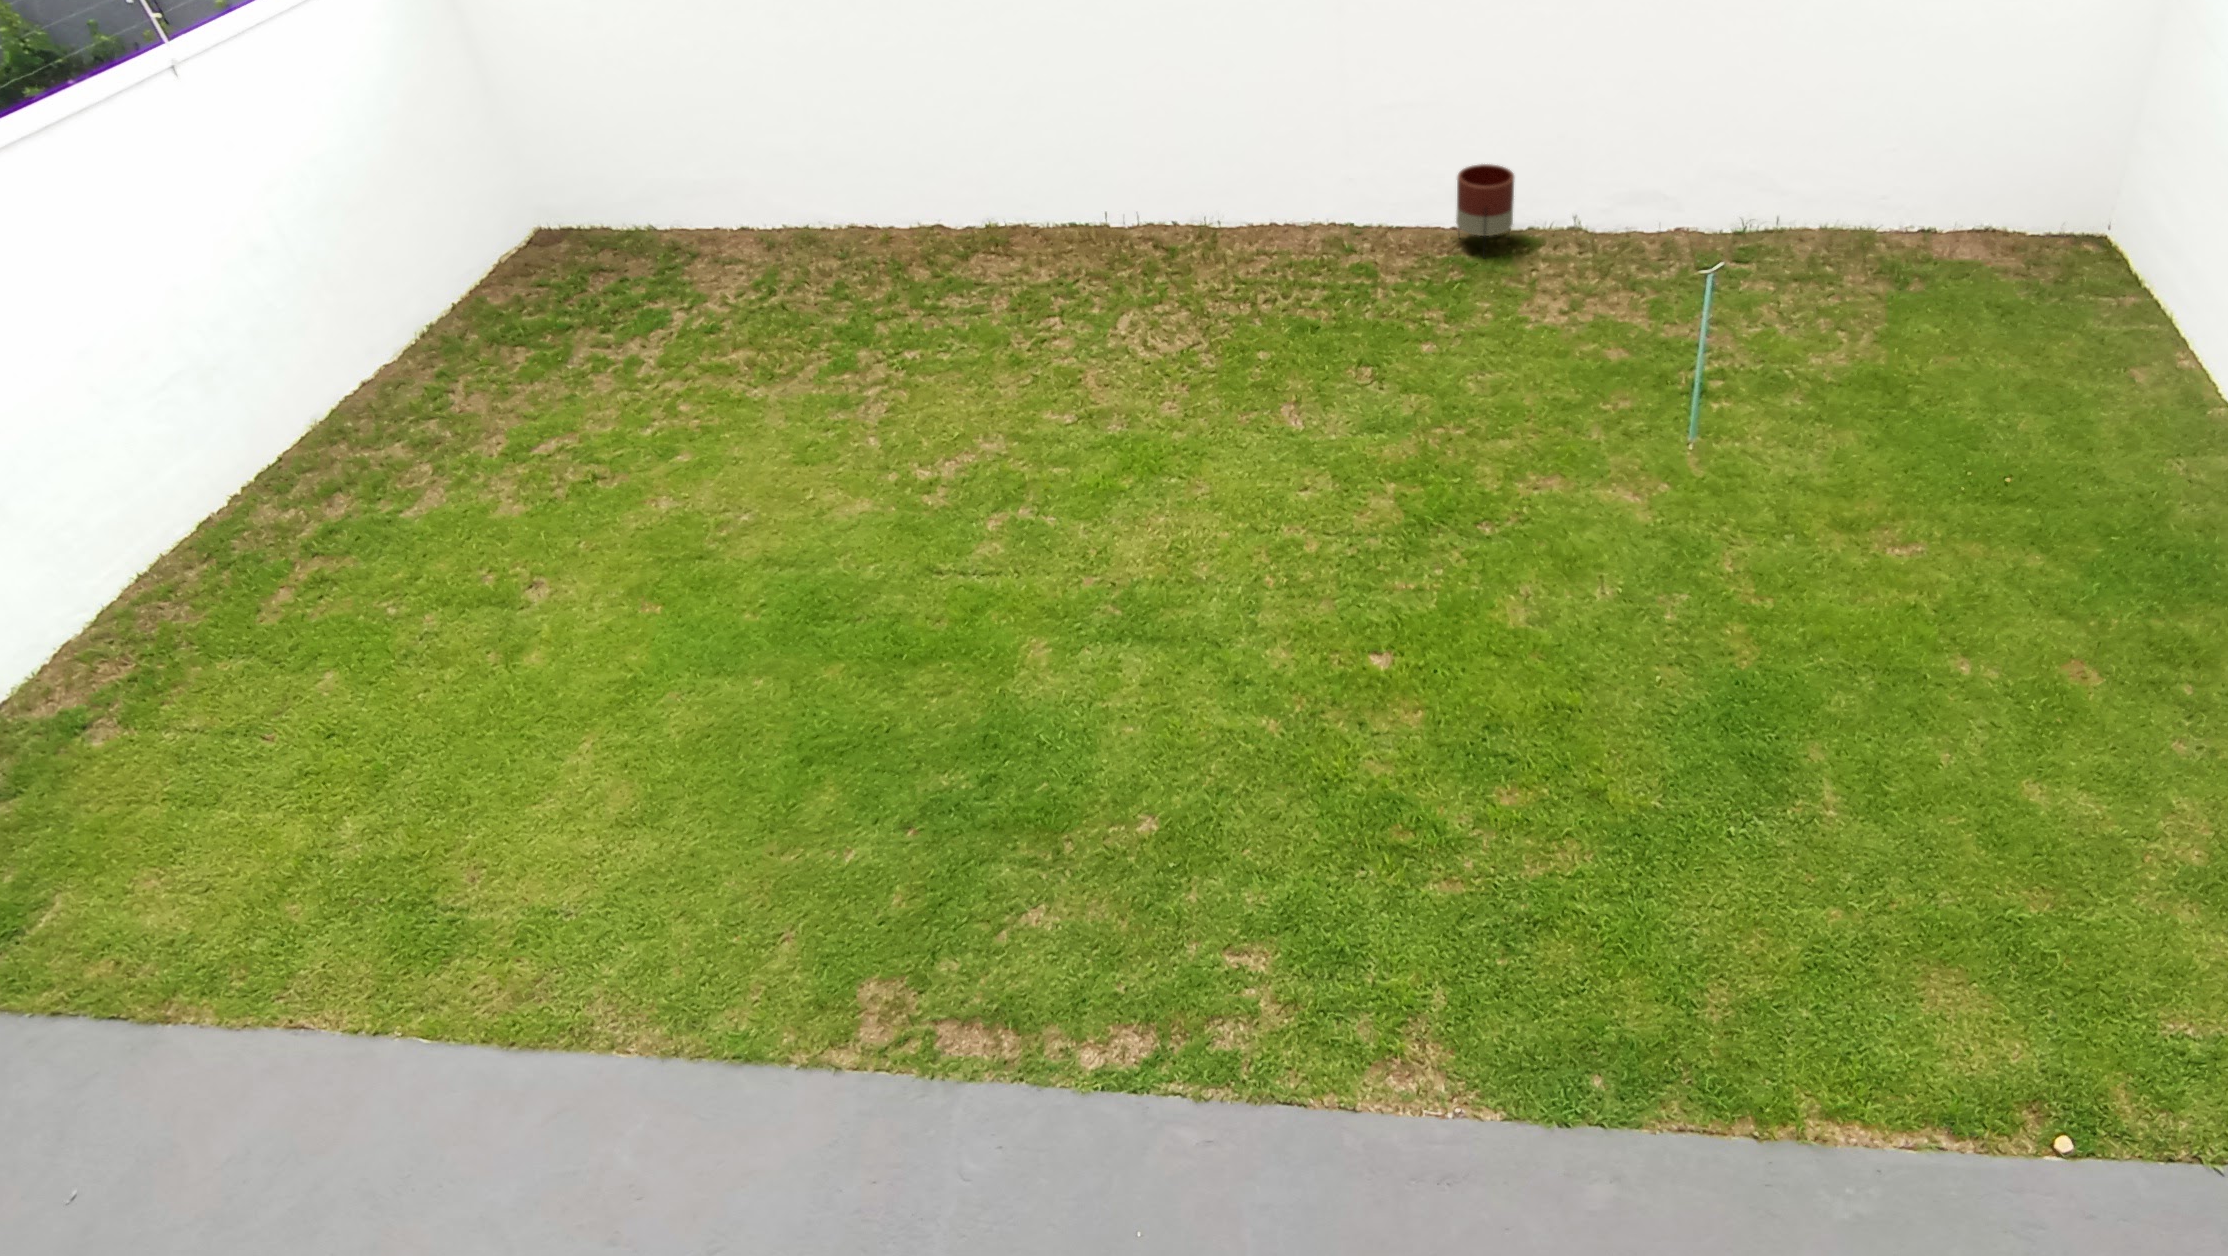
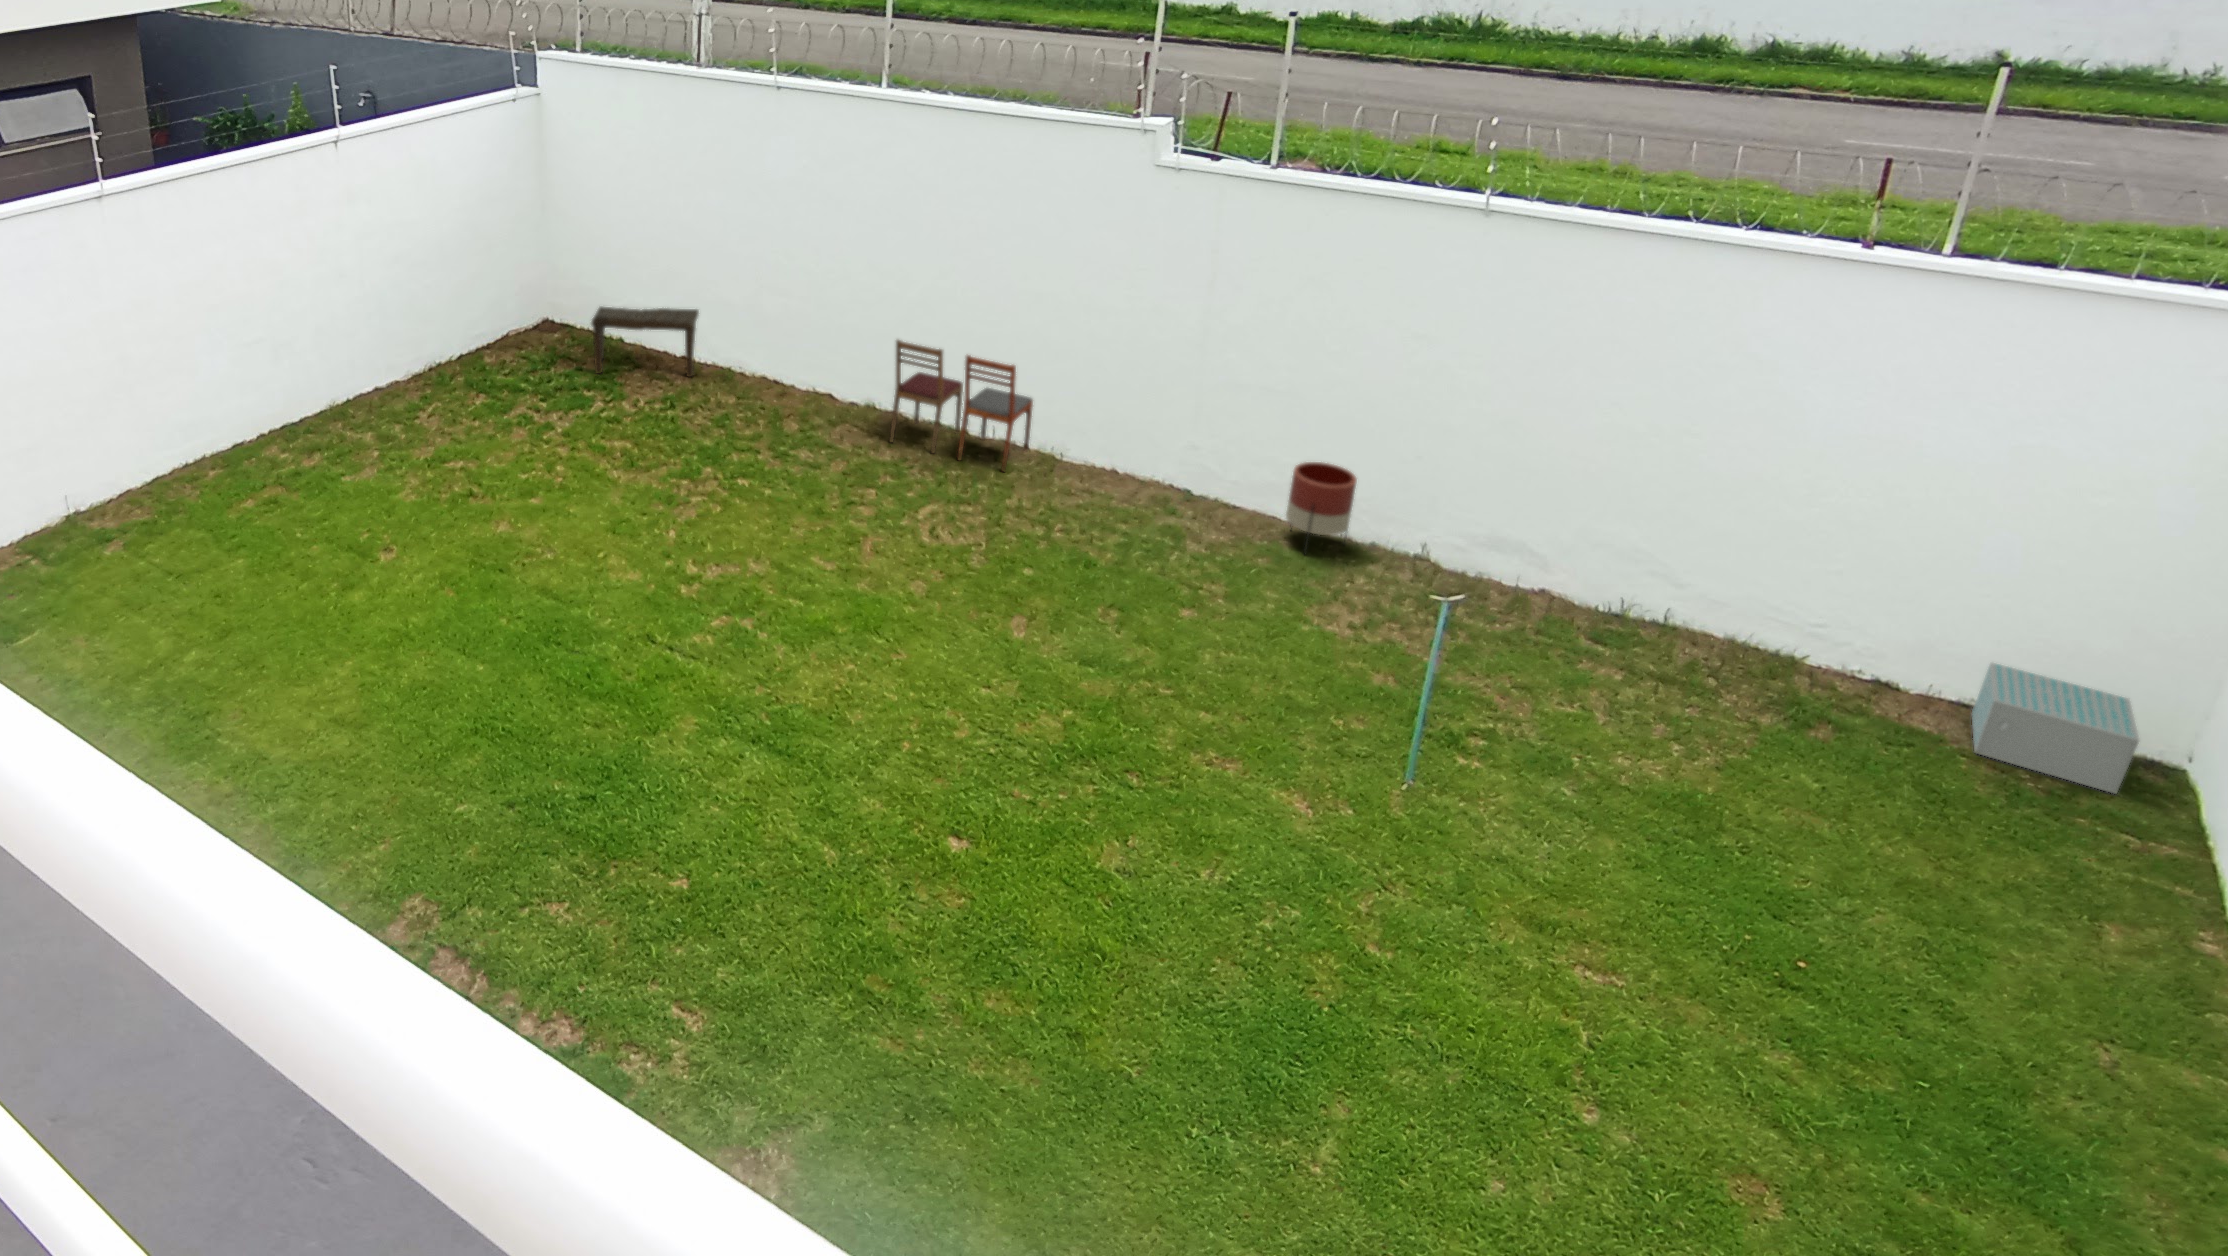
chair: none [1023,143,1184,263] -> present [890,340,1033,472]
bench: none [614,168,768,281] -> present [591,307,699,377]
storage box: none [1980,191,2099,266] -> present [1972,663,2139,793]

